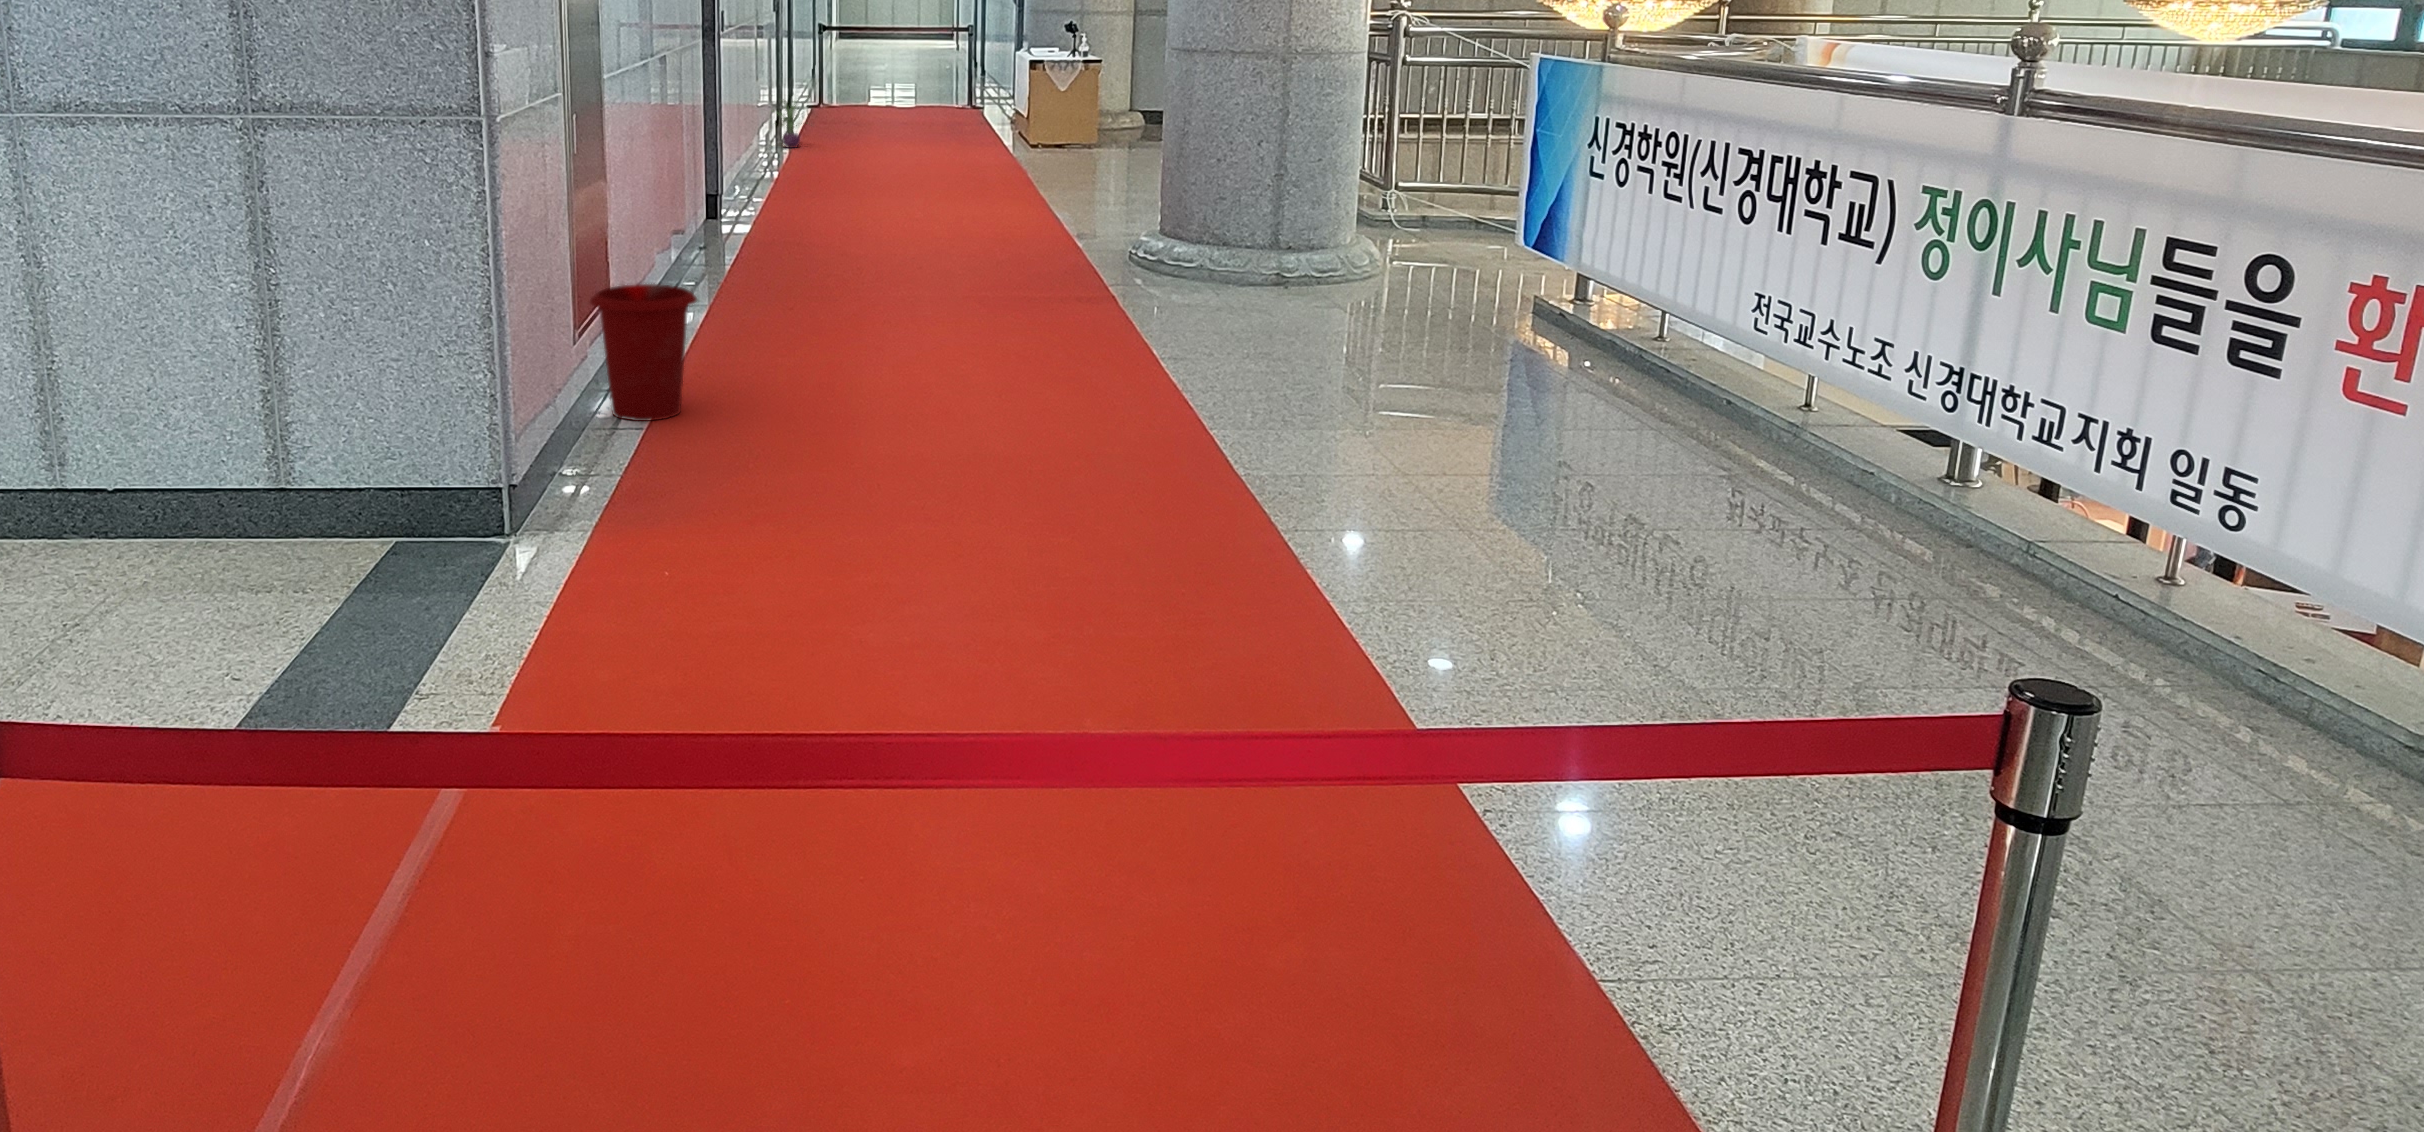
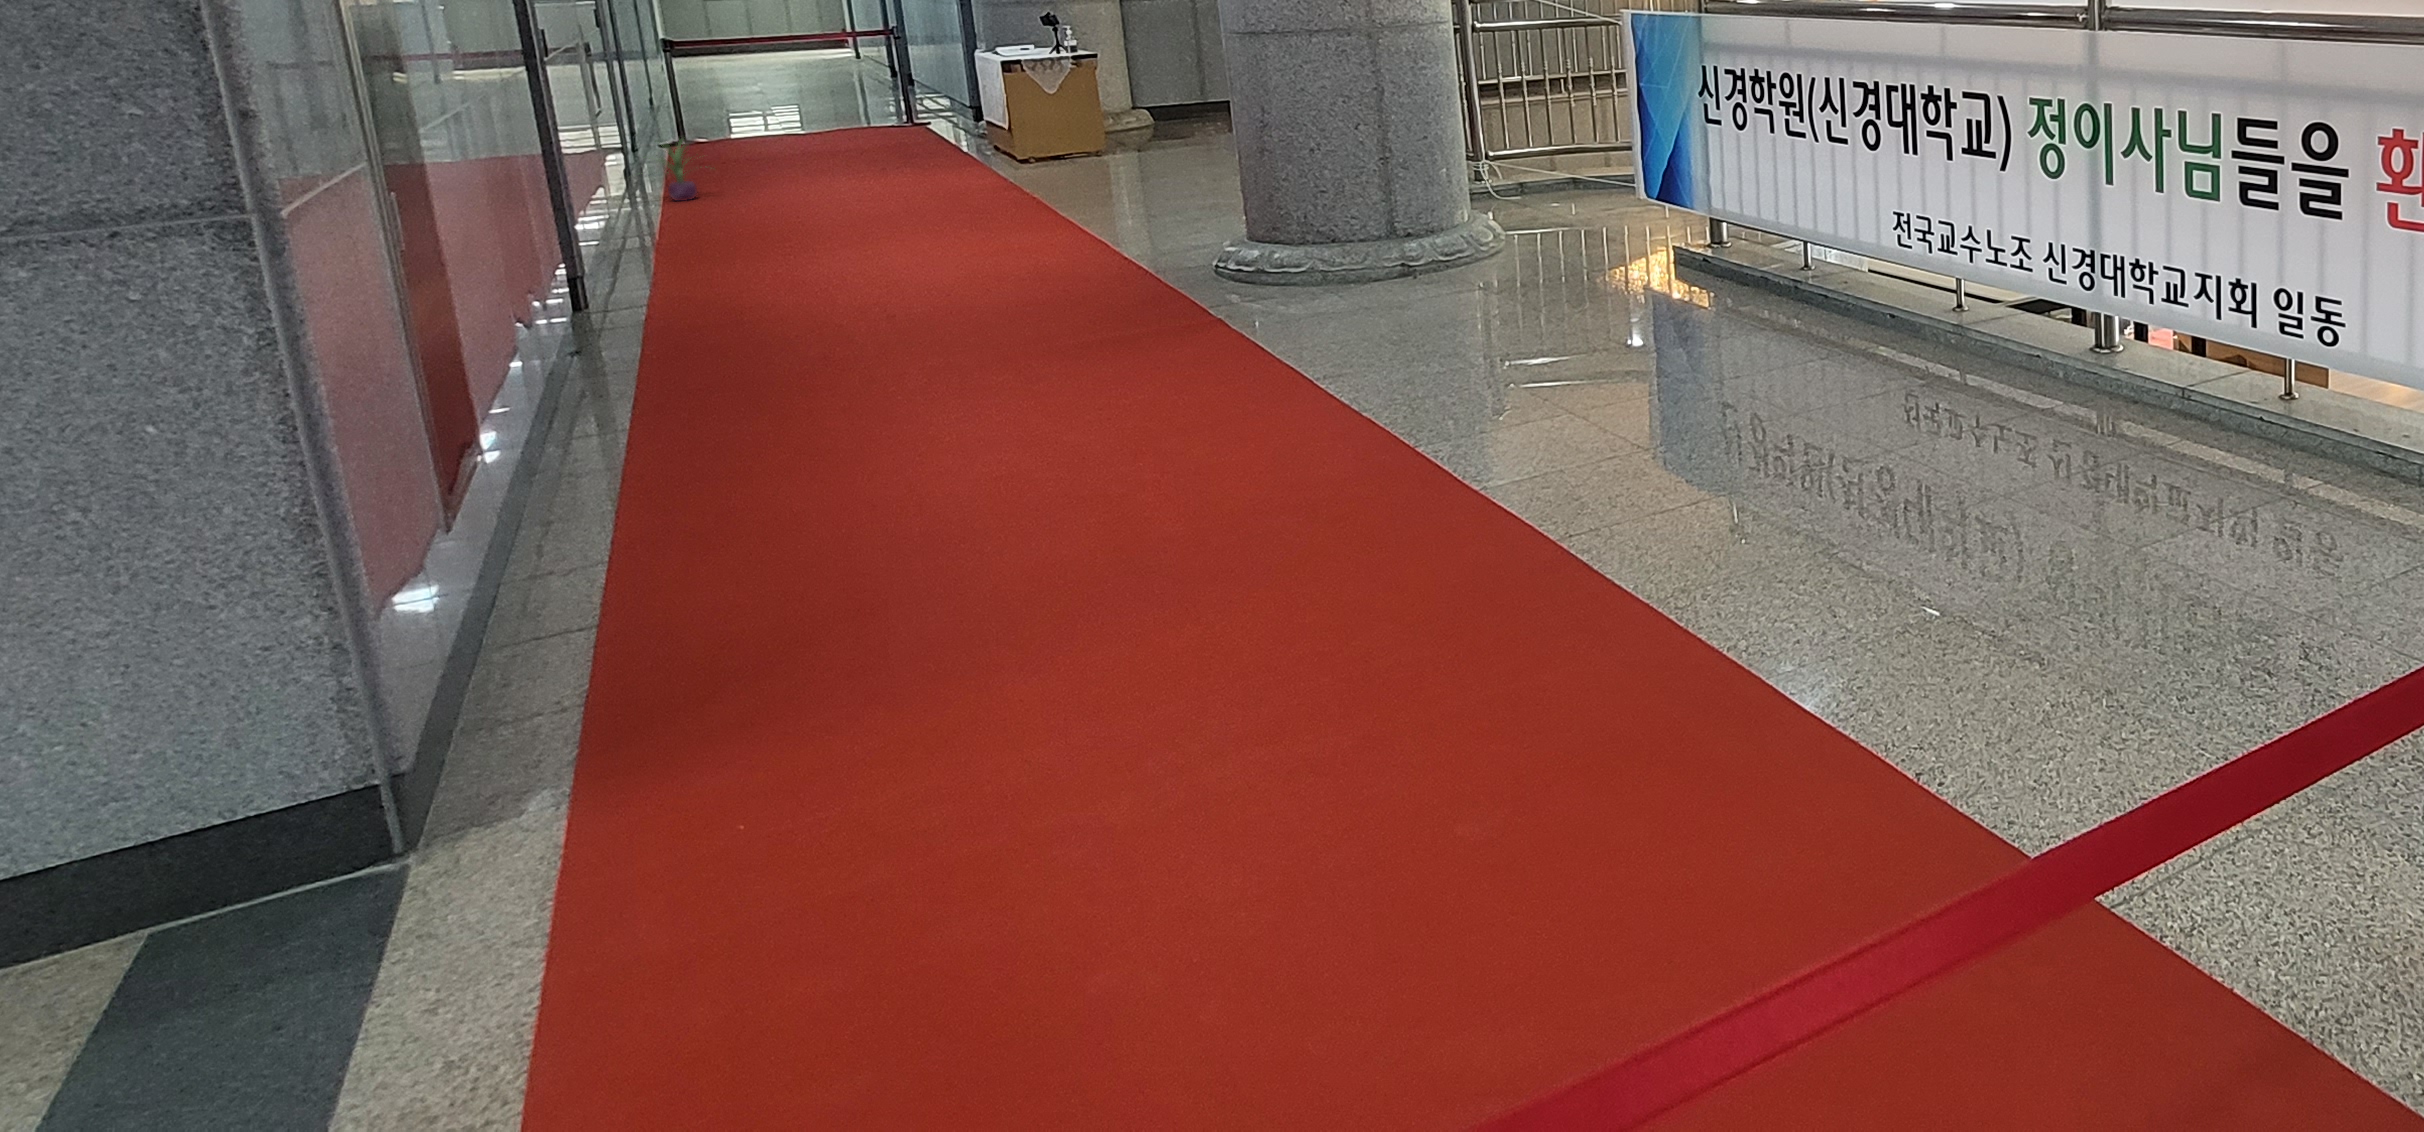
waste bin: present [590,284,697,421] -> none [465,412,660,612]

